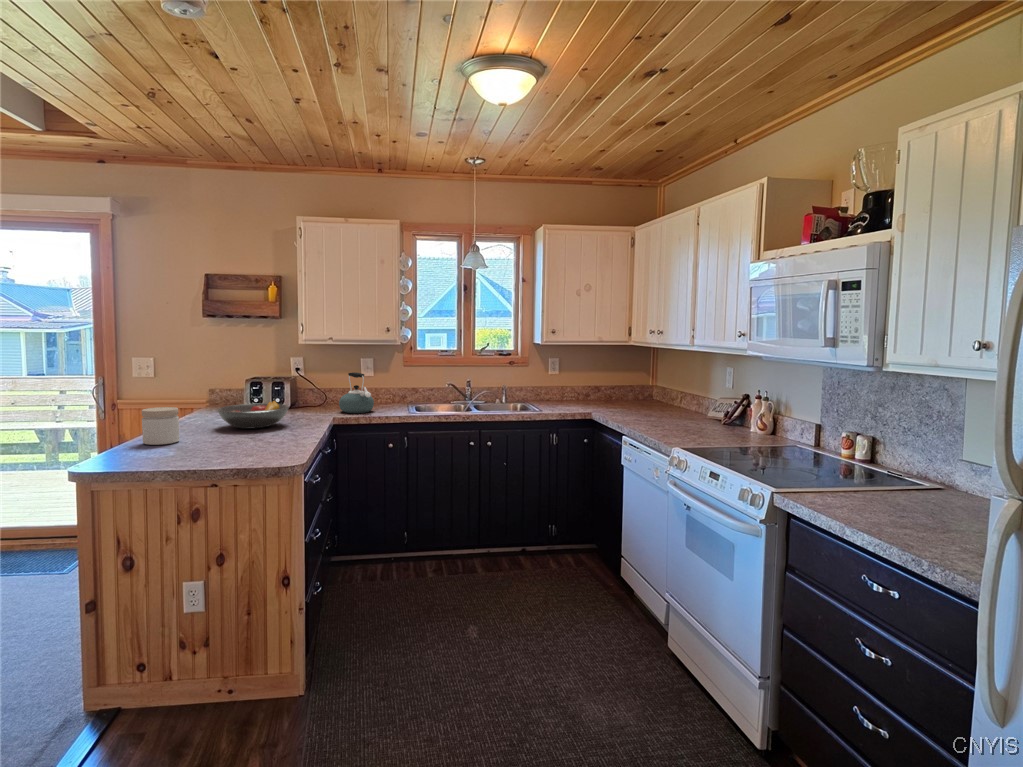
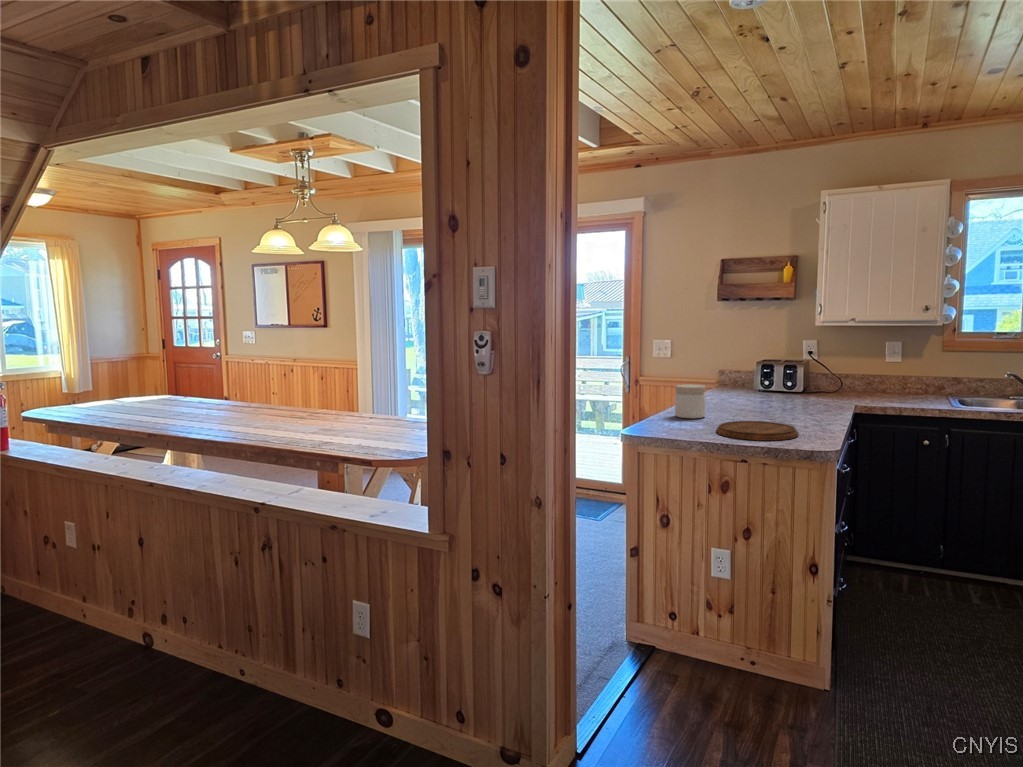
kettle: present [339,372,374,413] -> none [861,357,905,403]
fruit bowl: present [217,401,289,428] -> none [736,383,809,410]
cutting board: none [185,441,271,463] -> present [716,421,799,440]

